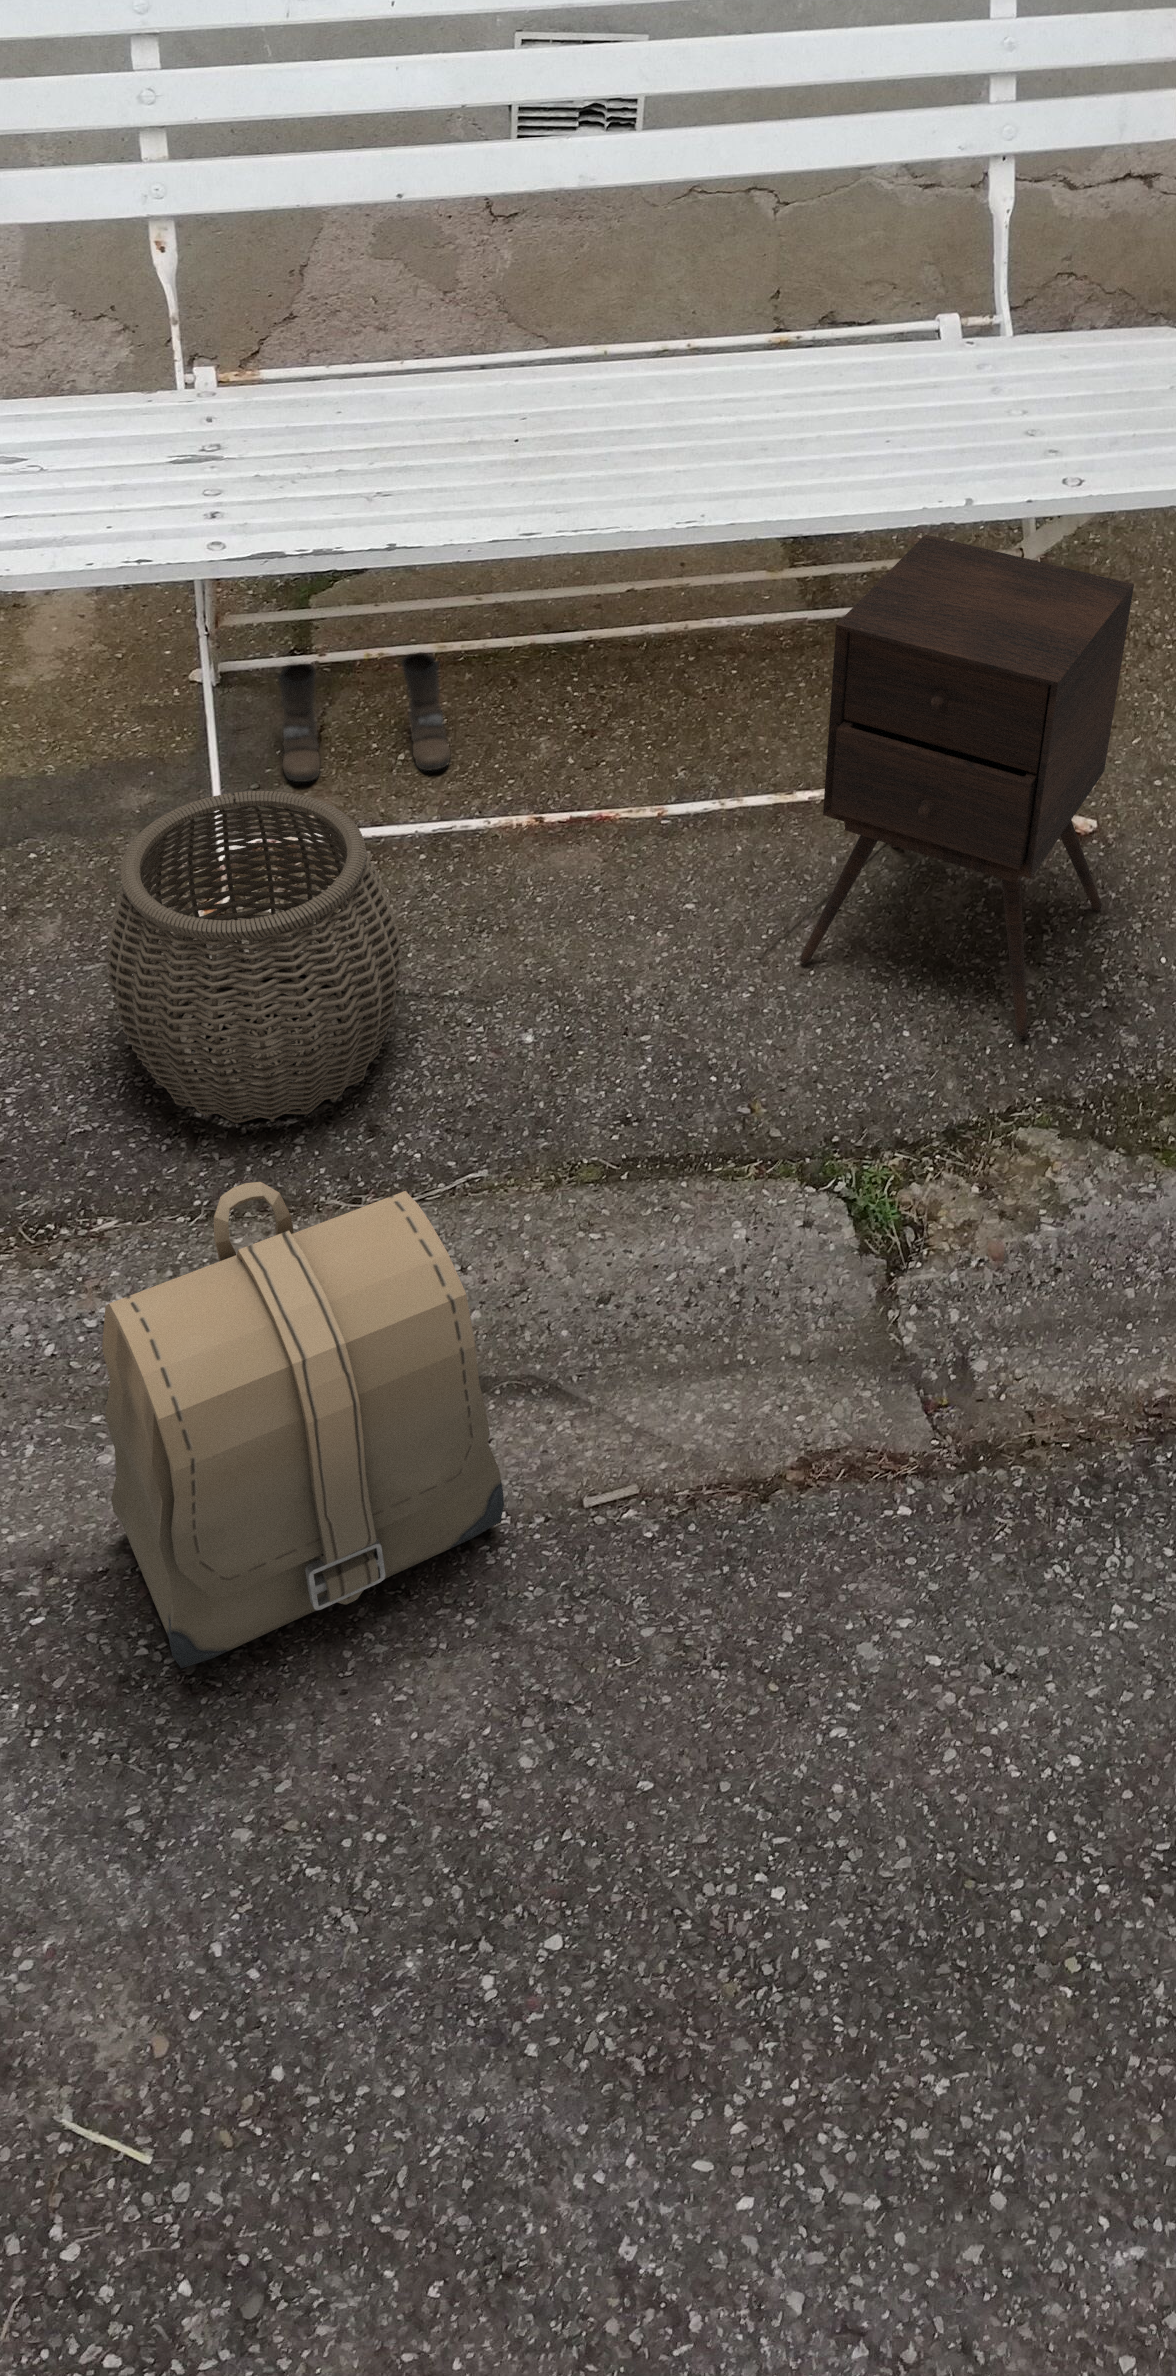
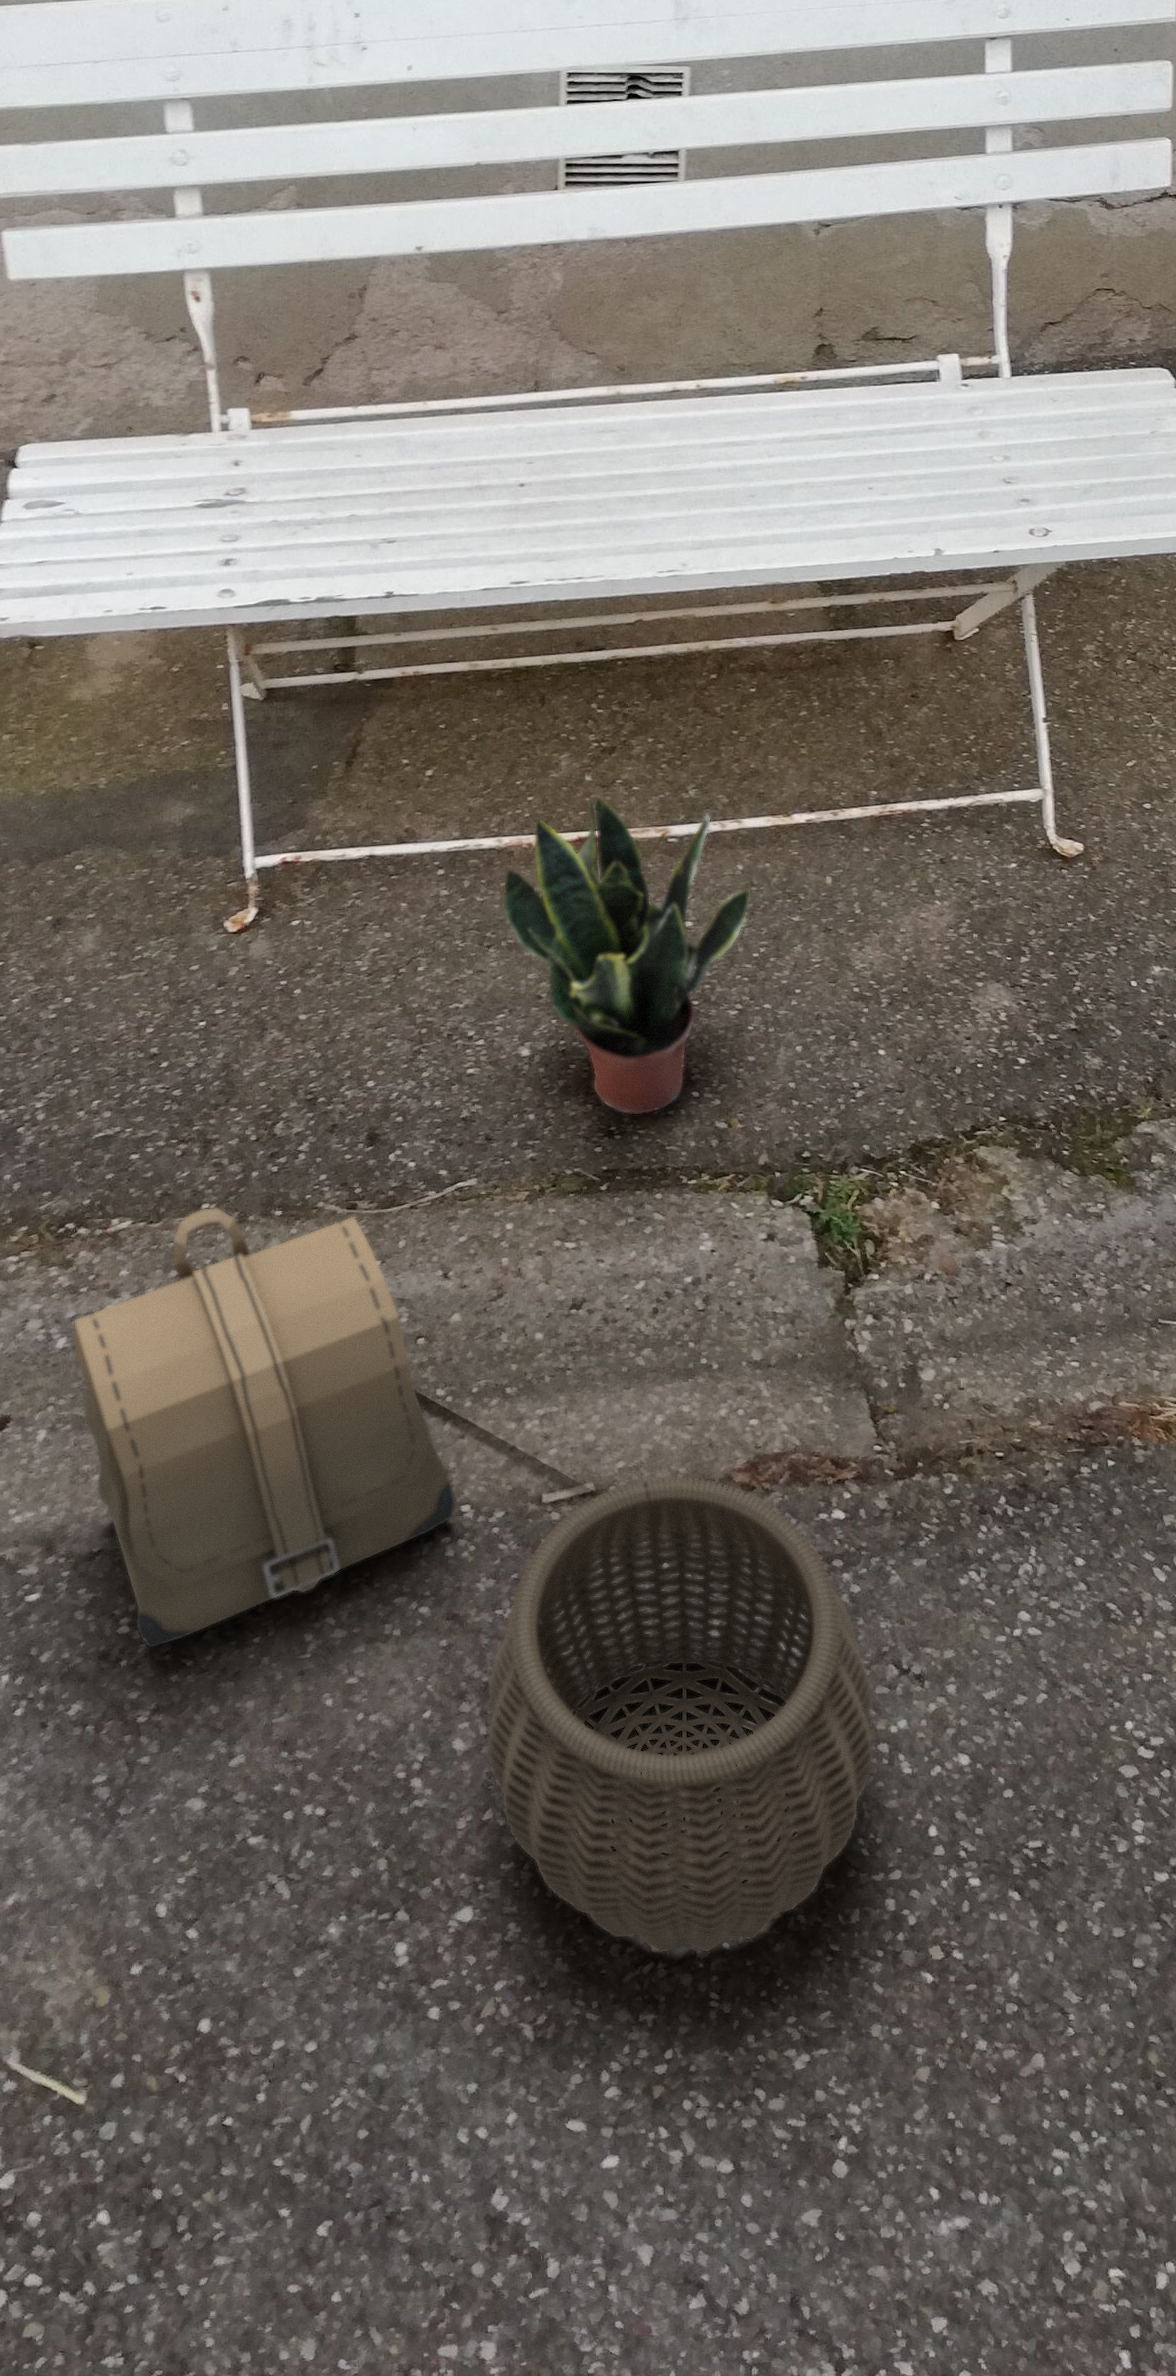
side table: present [800,535,1134,1036] -> none [788,575,1096,1056]
boots: present [278,653,450,782] -> none [315,675,478,800]
potted plant: none [522,758,783,1099] -> present [504,797,749,1114]
woven basket: present [107,791,402,1123] -> present [488,1477,873,1953]

